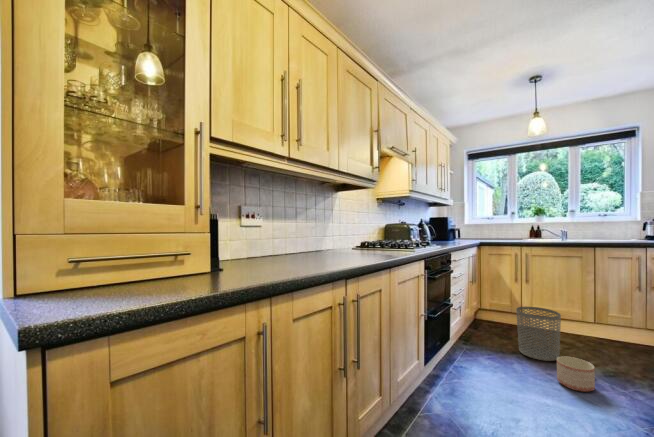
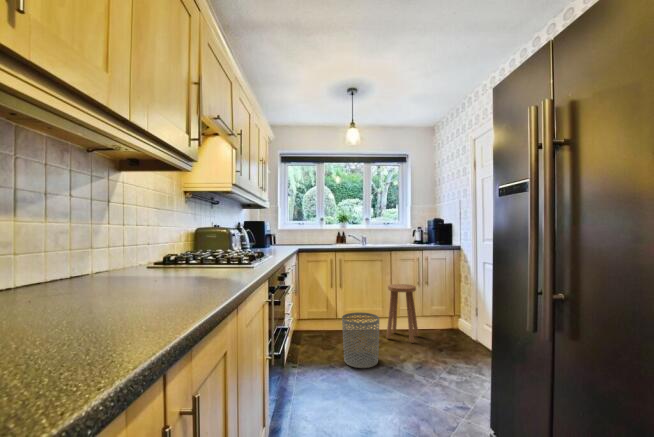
stool: none [583,286,635,354] -> present [386,284,419,343]
planter: present [557,356,595,392] -> none [388,360,419,395]

